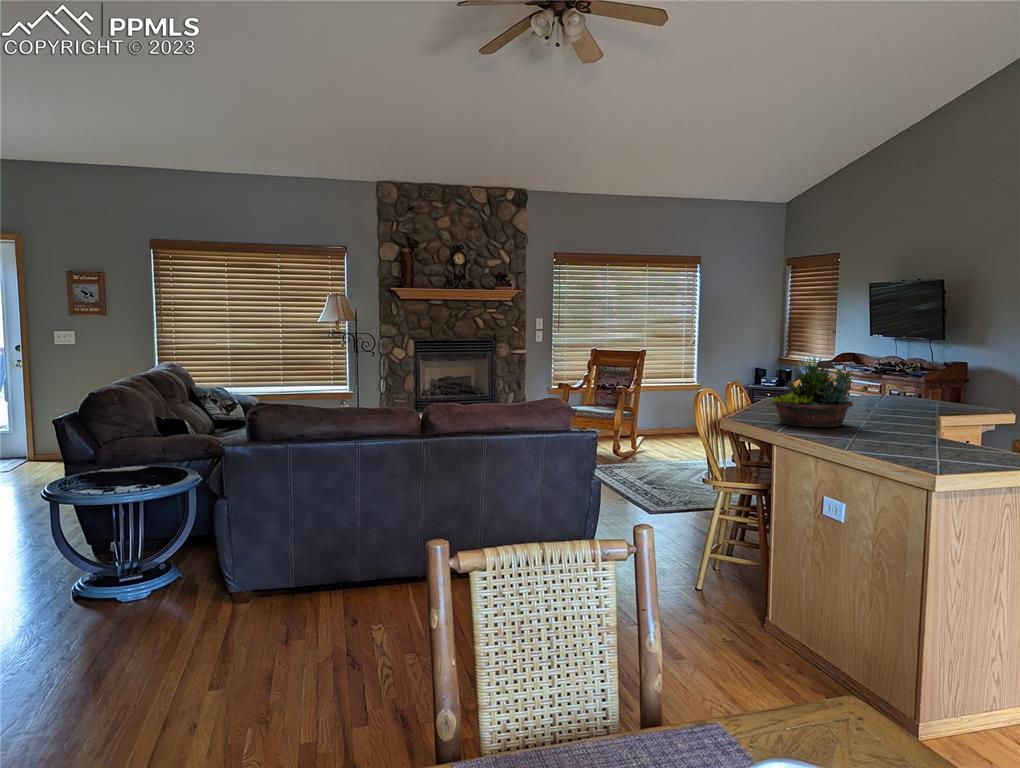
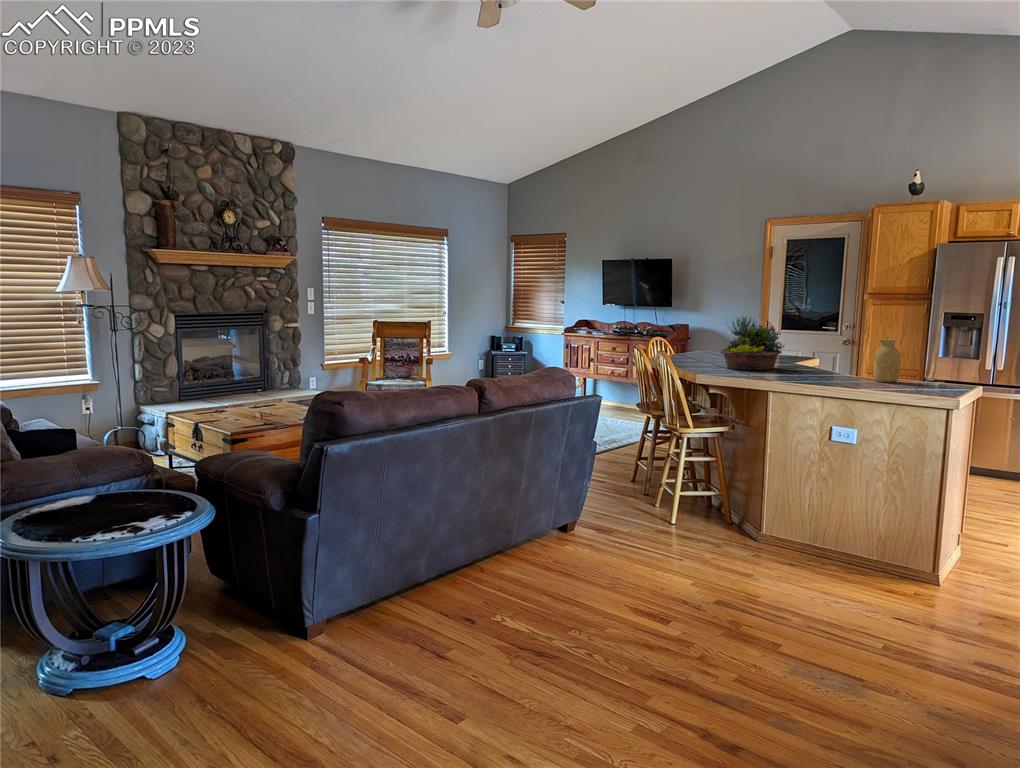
vase: none [902,396,943,461] -> present [874,339,901,382]

